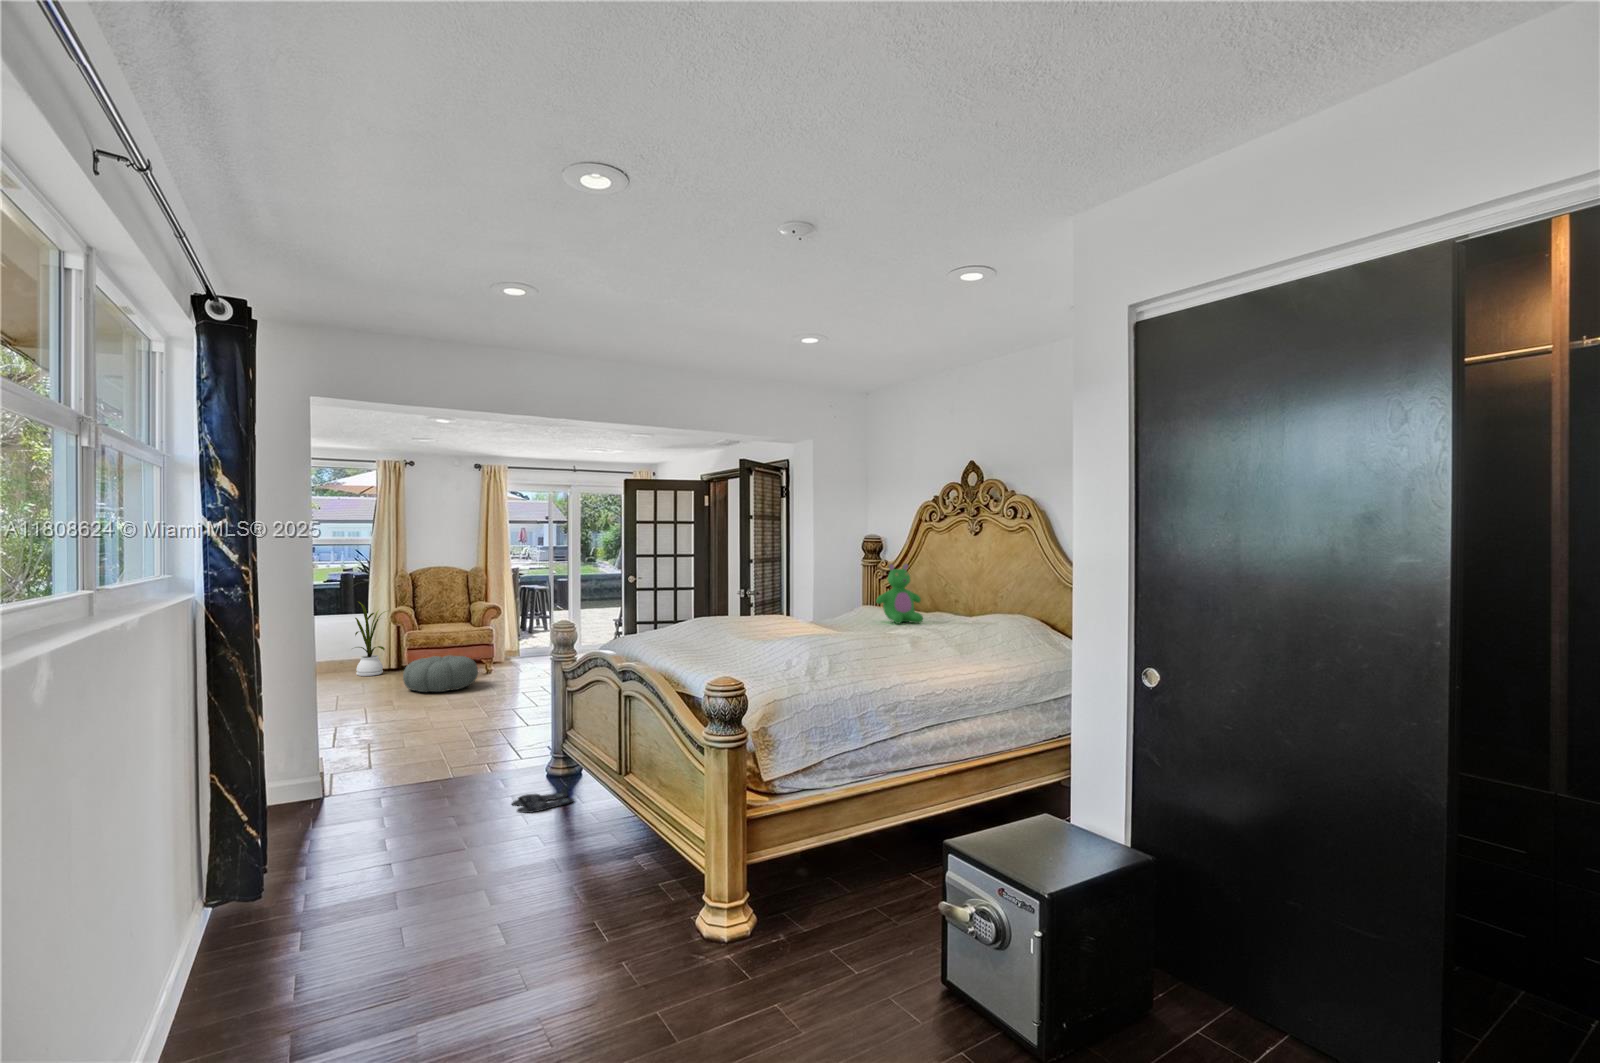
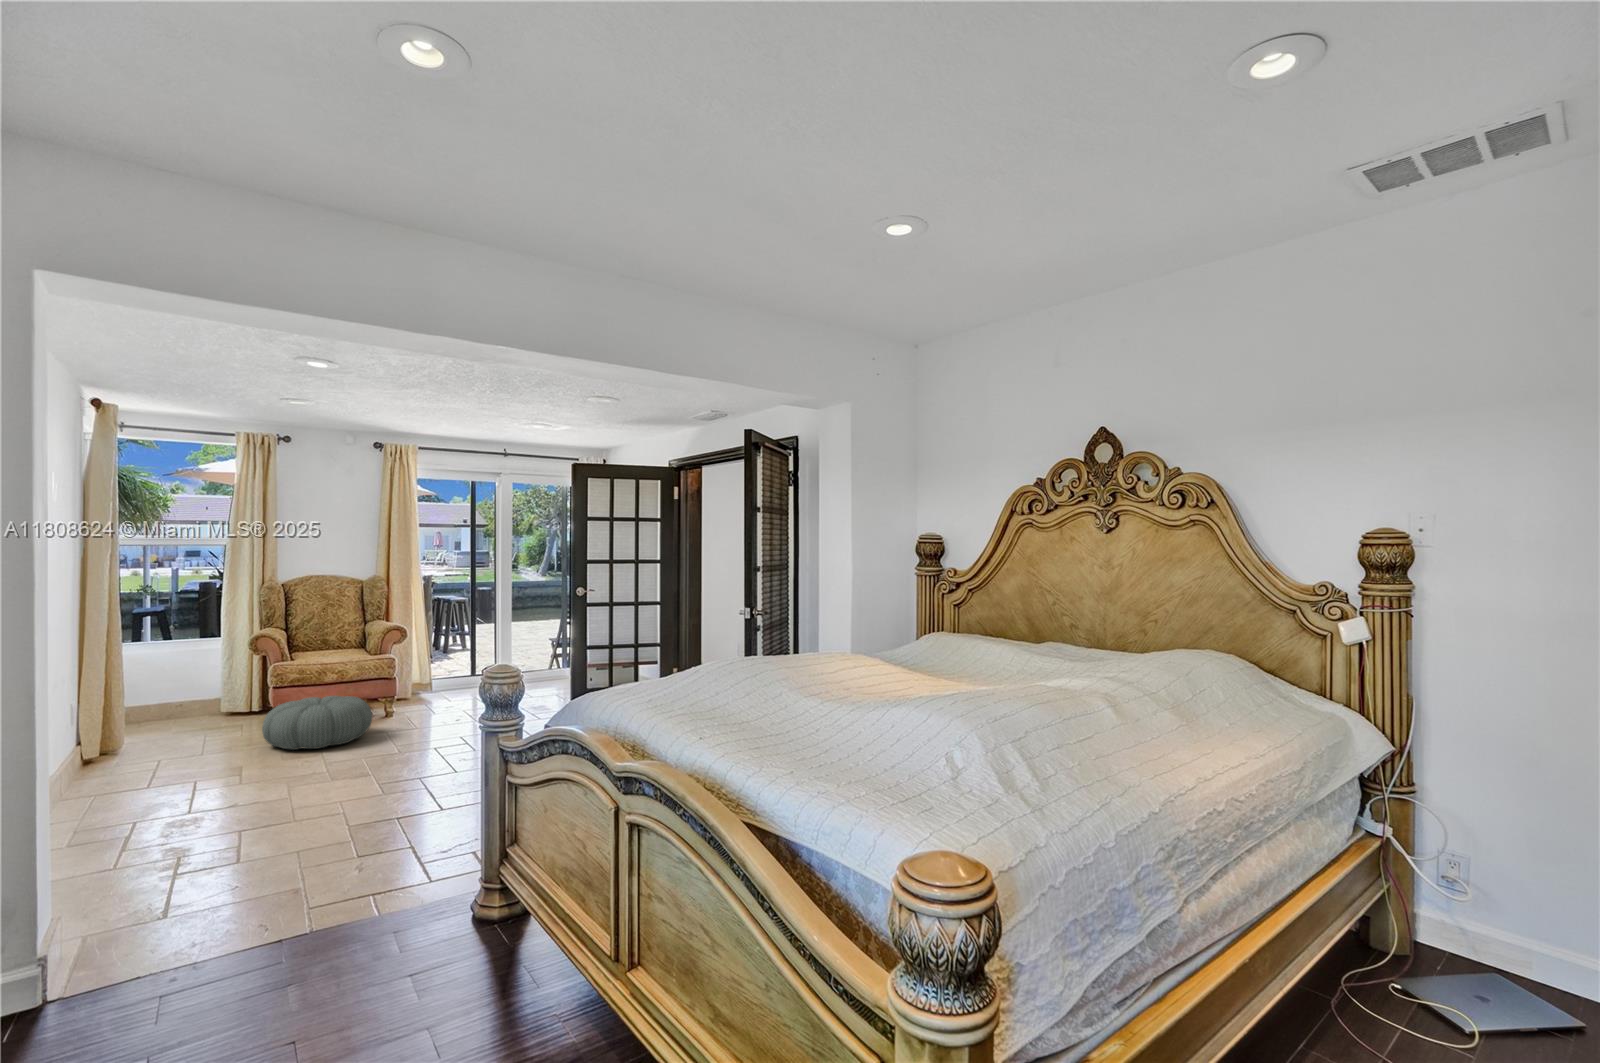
teddy bear: present [876,563,923,624] -> none [974,573,1047,663]
house plant: present [355,602,386,676] -> none [193,621,251,724]
slippers: present [512,793,573,813] -> none [410,958,521,1016]

